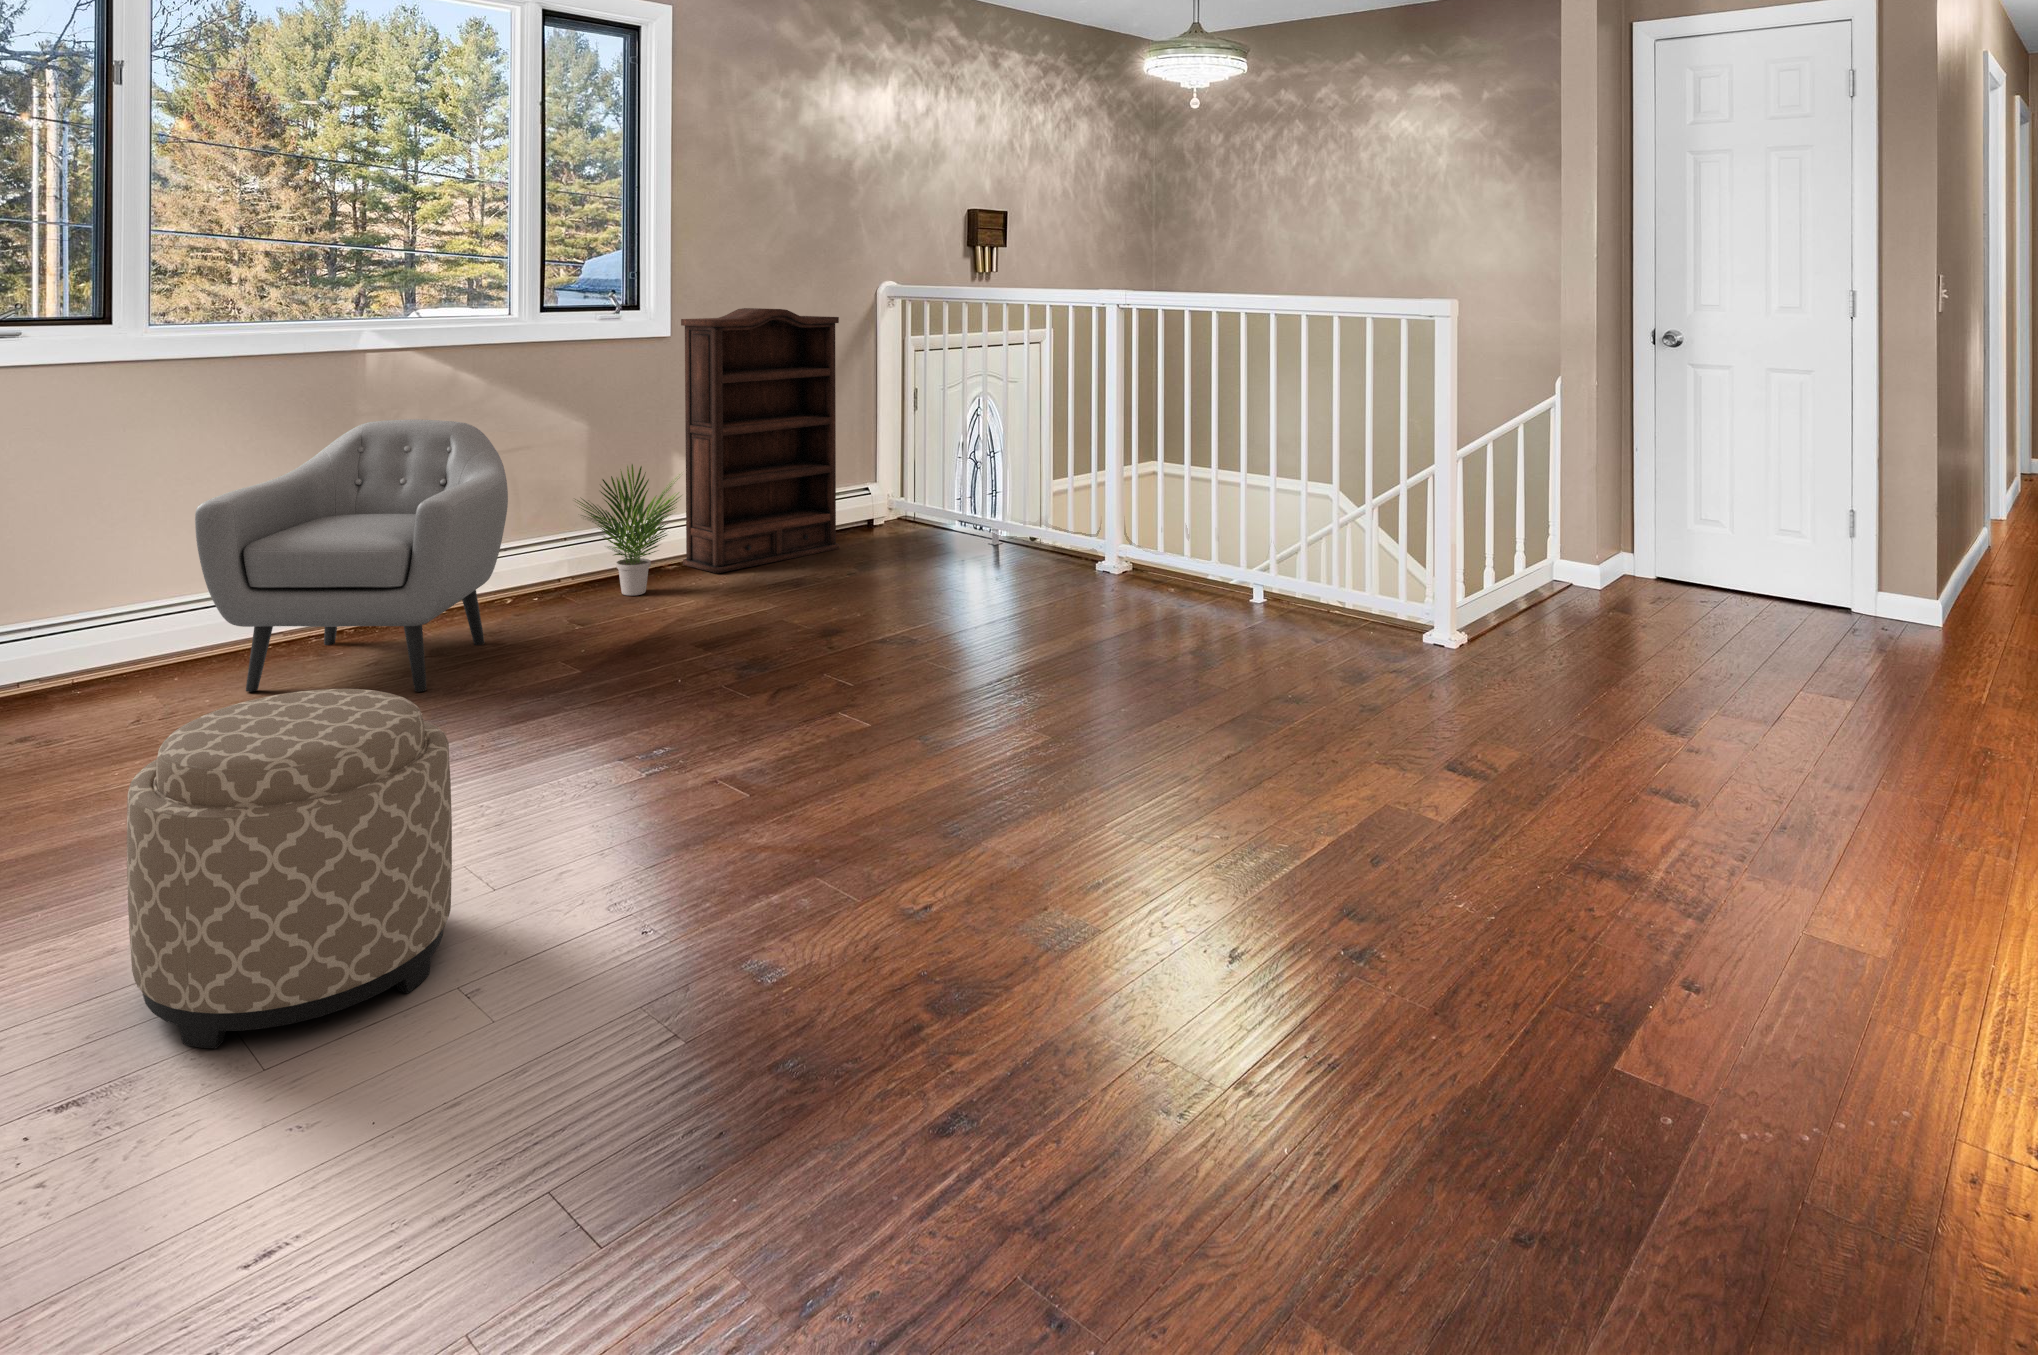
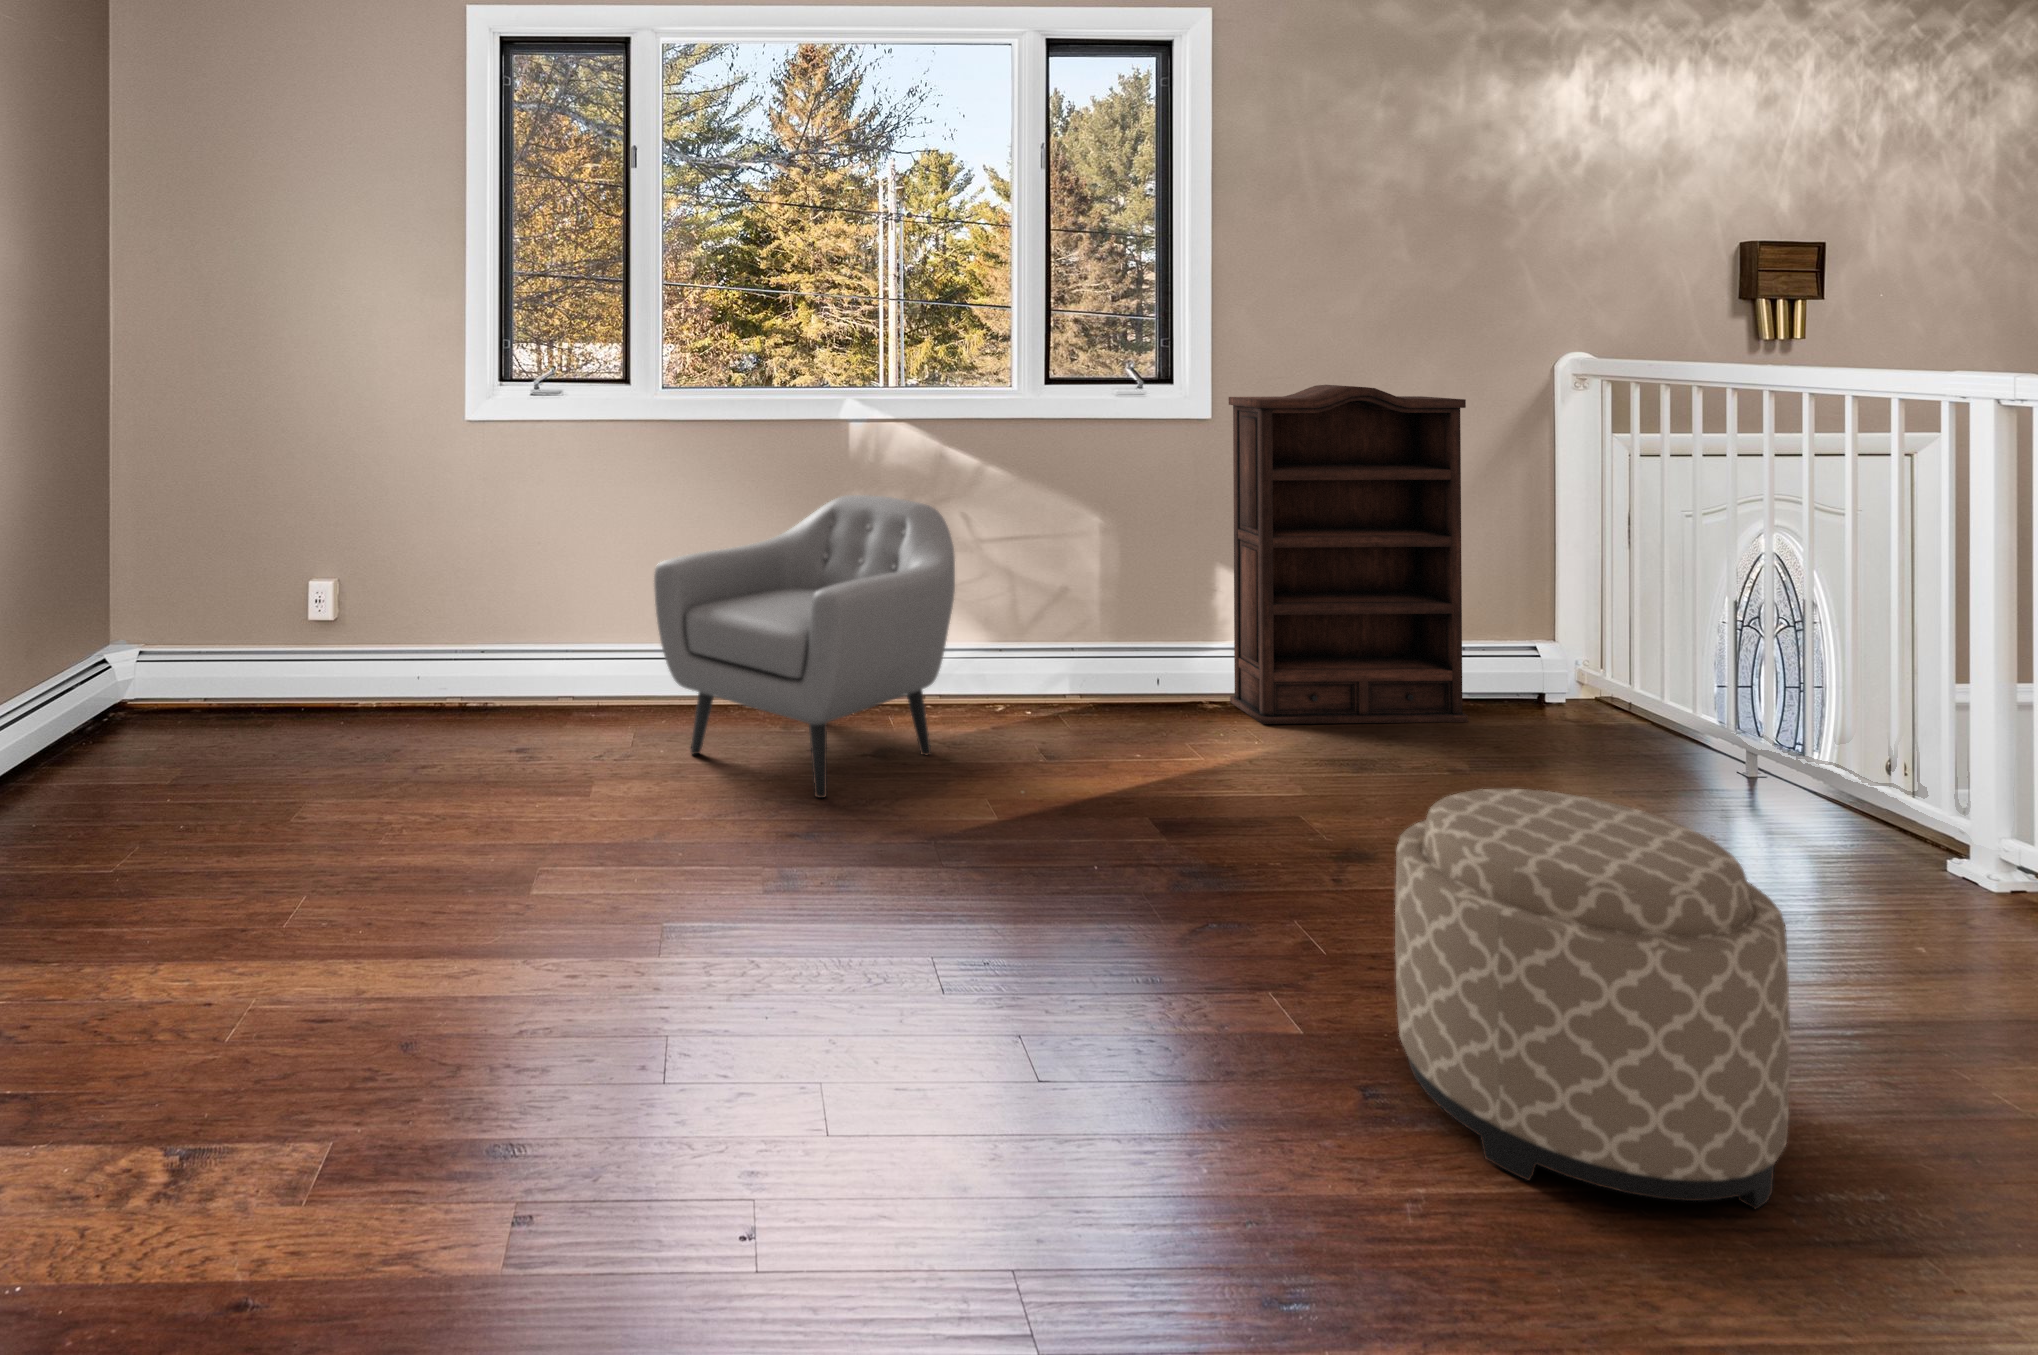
potted plant: present [575,464,681,596] -> none [1066,569,1205,732]
ottoman: present [127,689,452,1048] -> present [1395,788,1790,1209]

